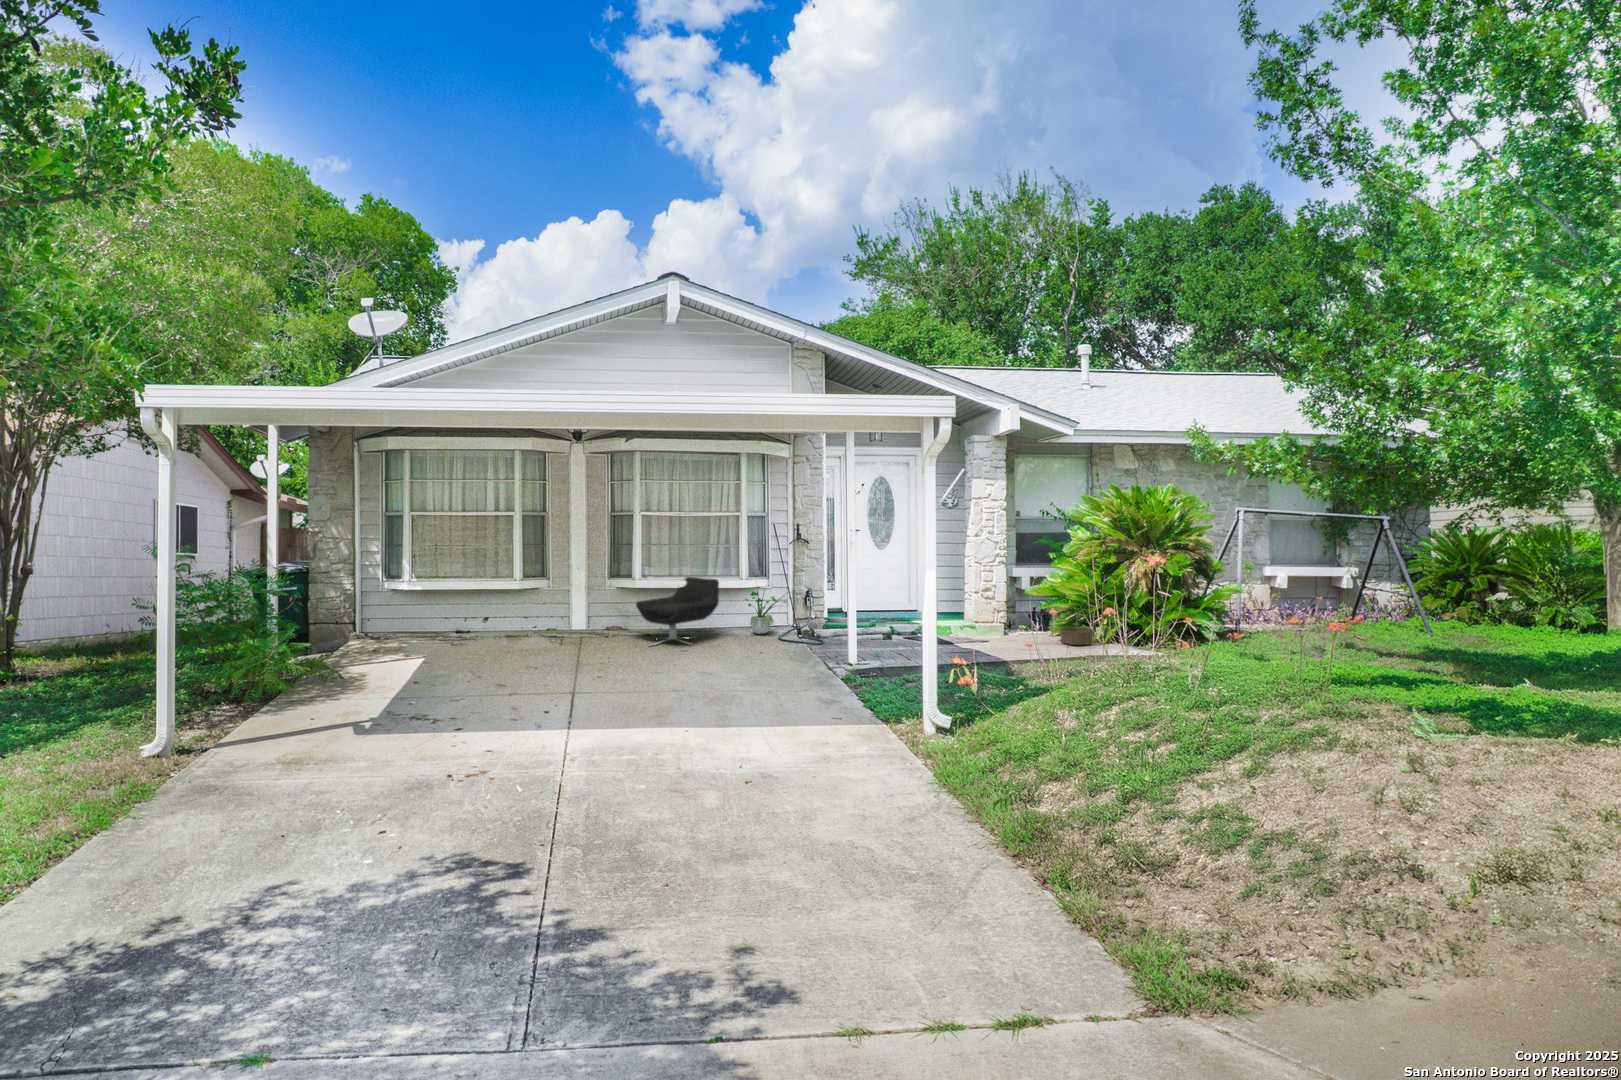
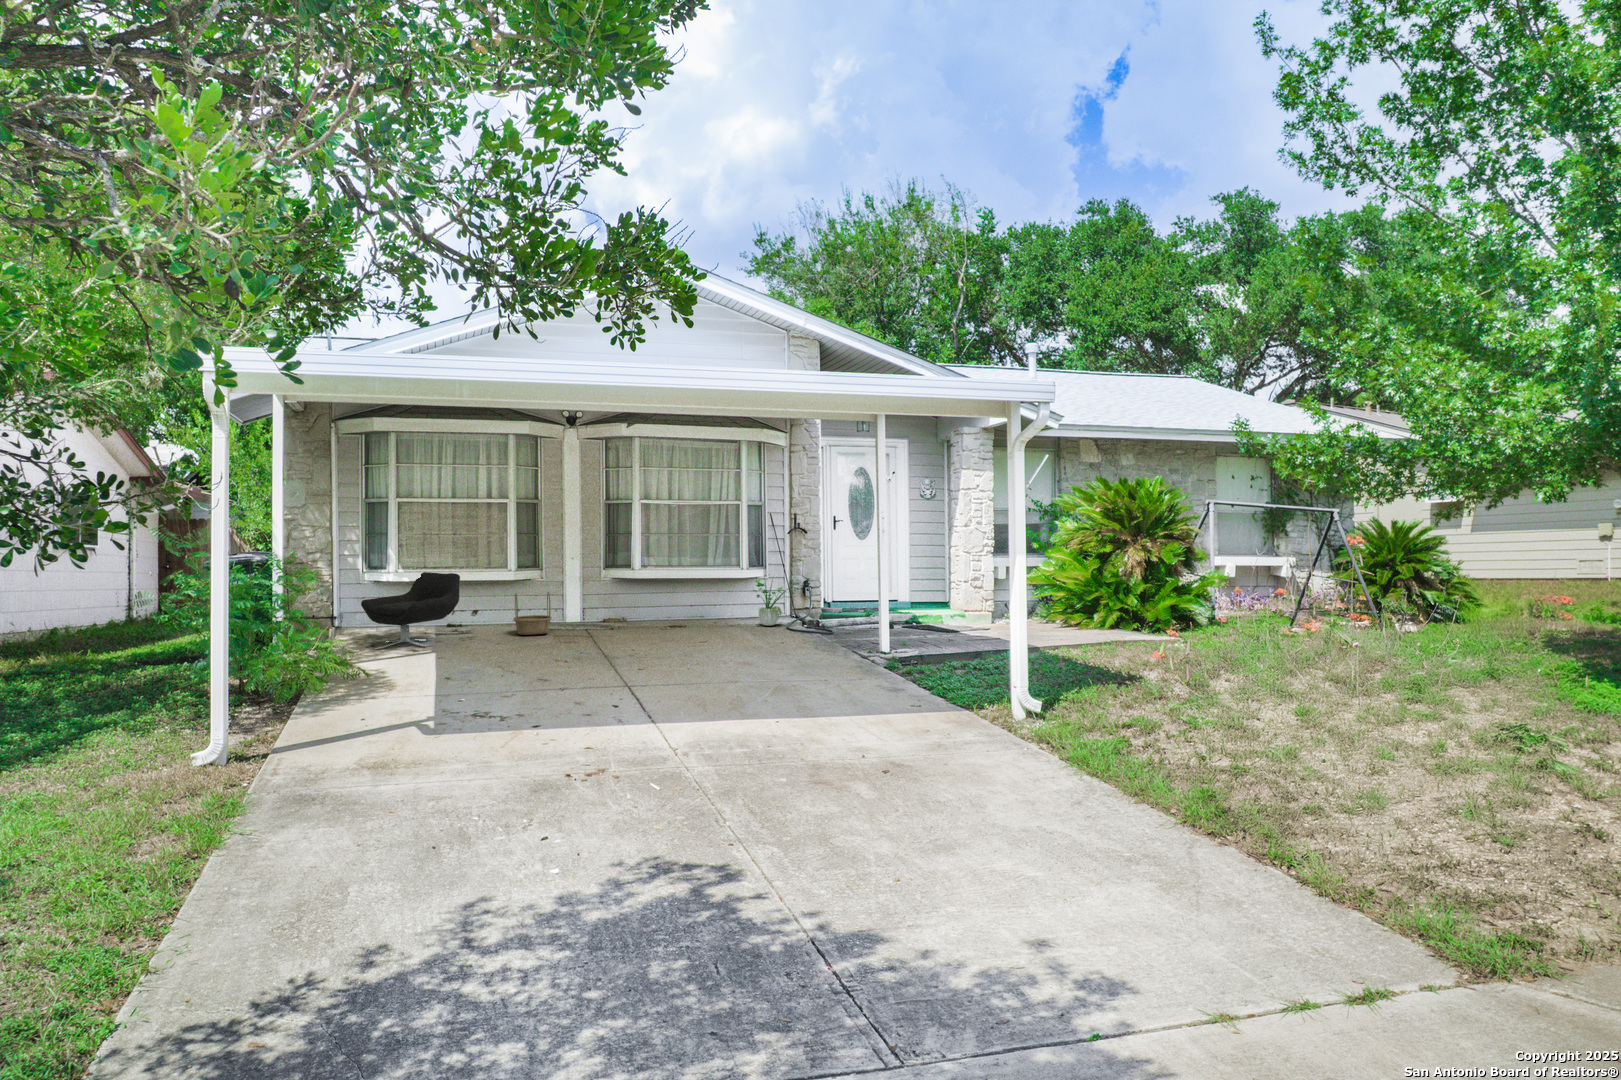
lounge chair: present [636,577,719,644] -> present [361,572,460,649]
basket: present [1060,607,1094,645] -> present [514,592,552,635]

